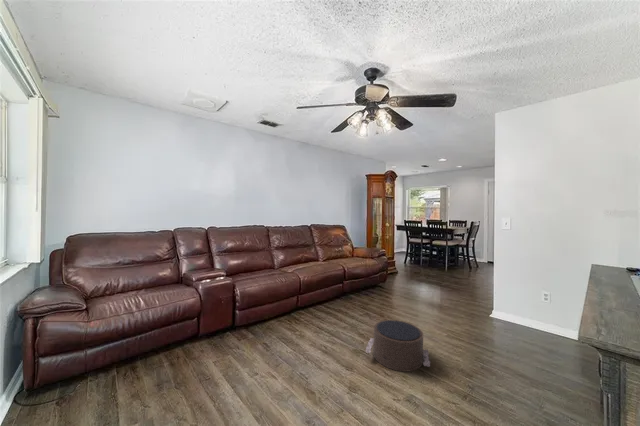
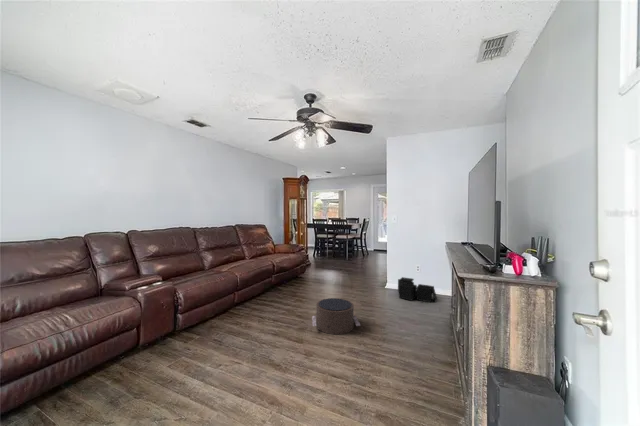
storage bin: none [507,306,578,355] -> present [398,277,437,302]

